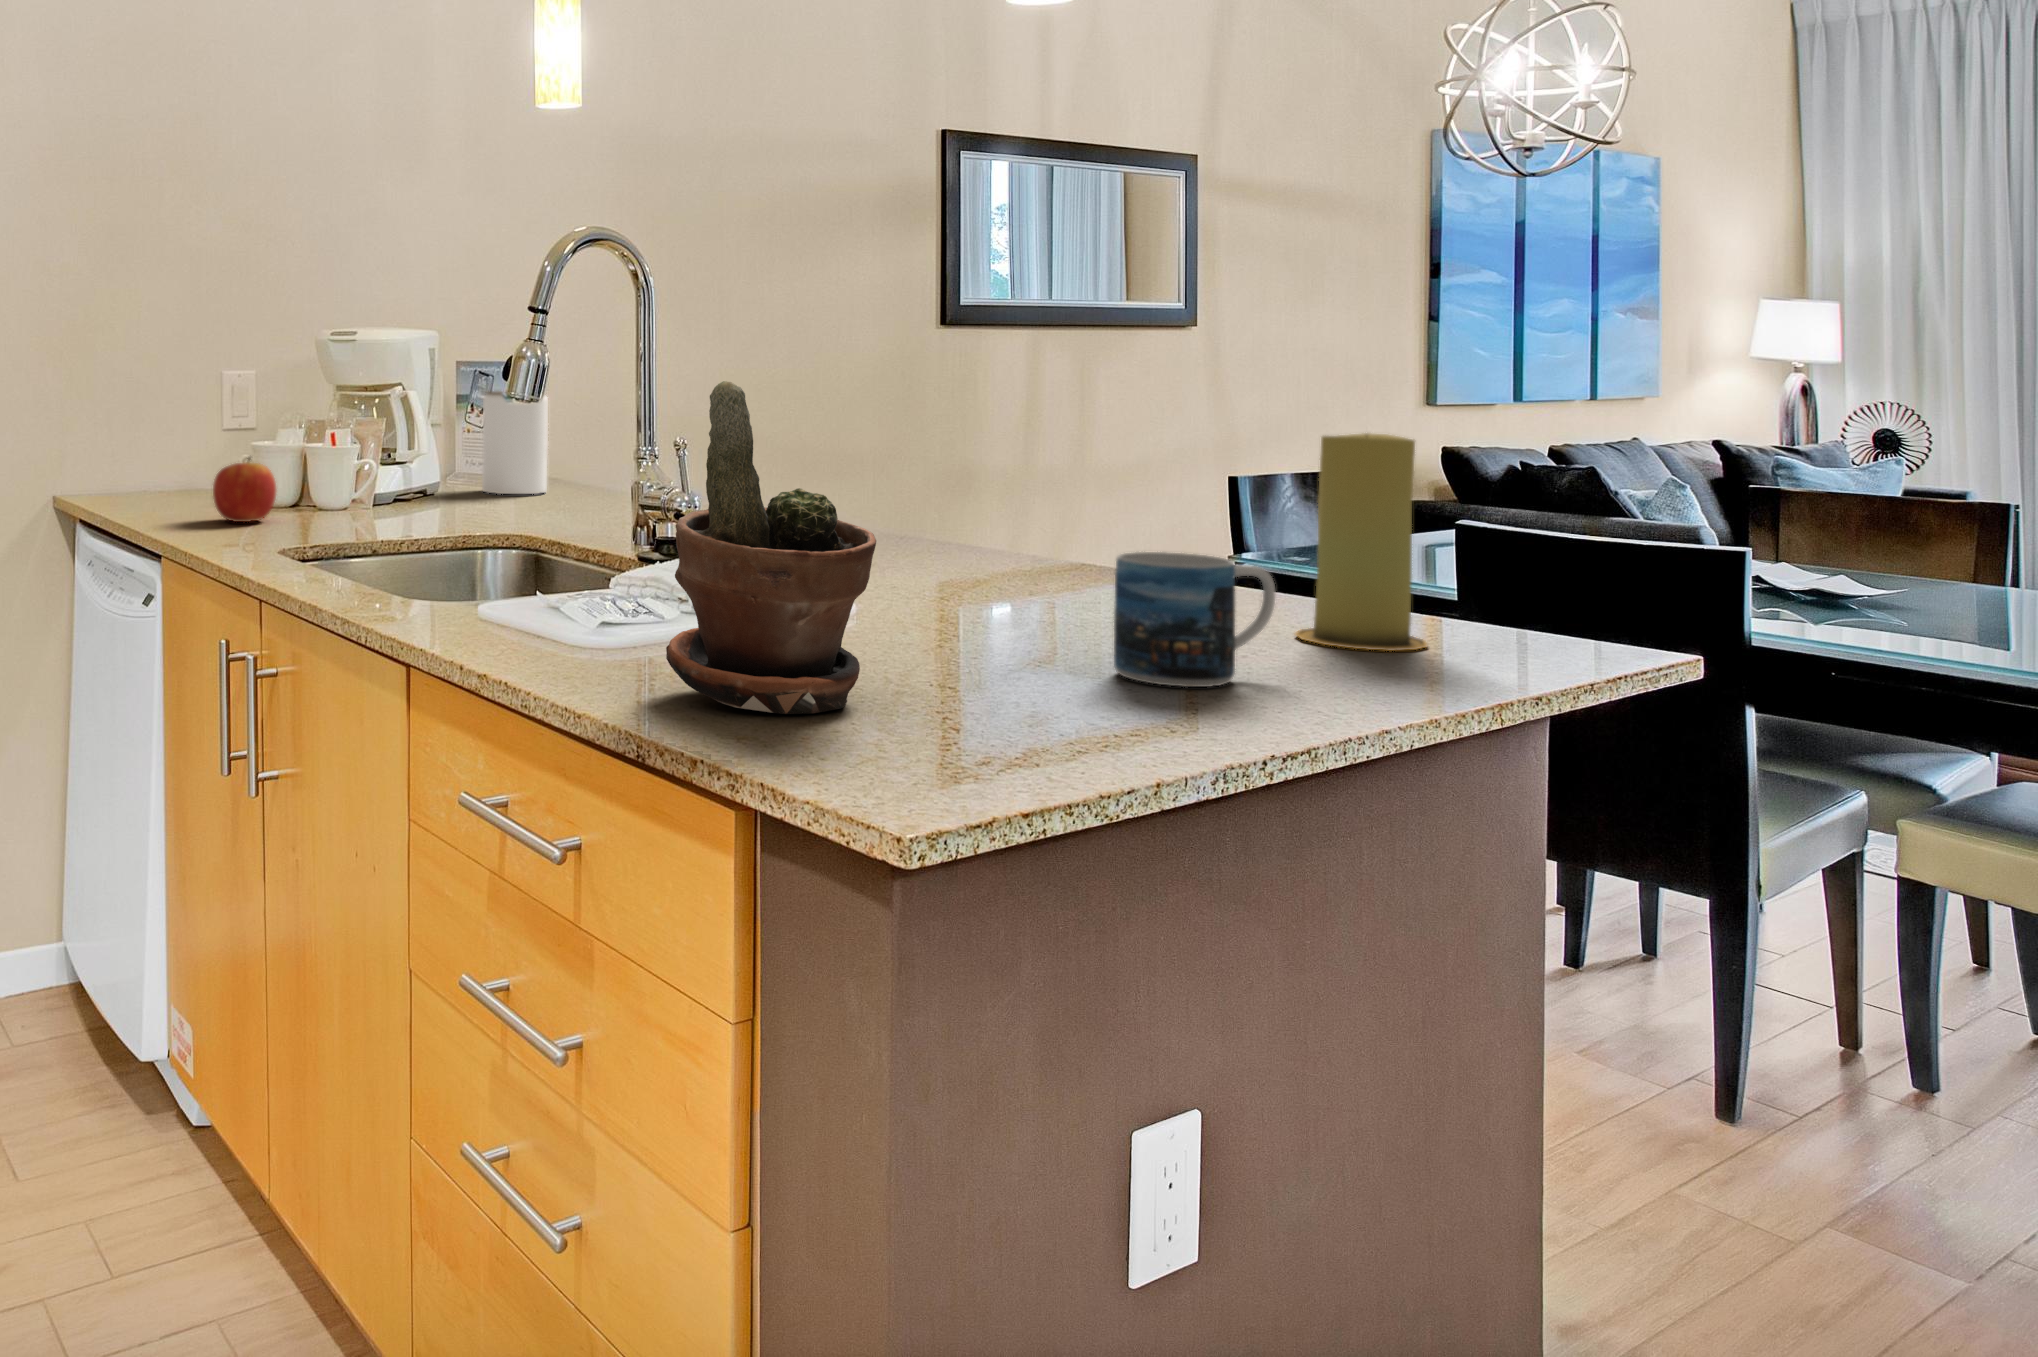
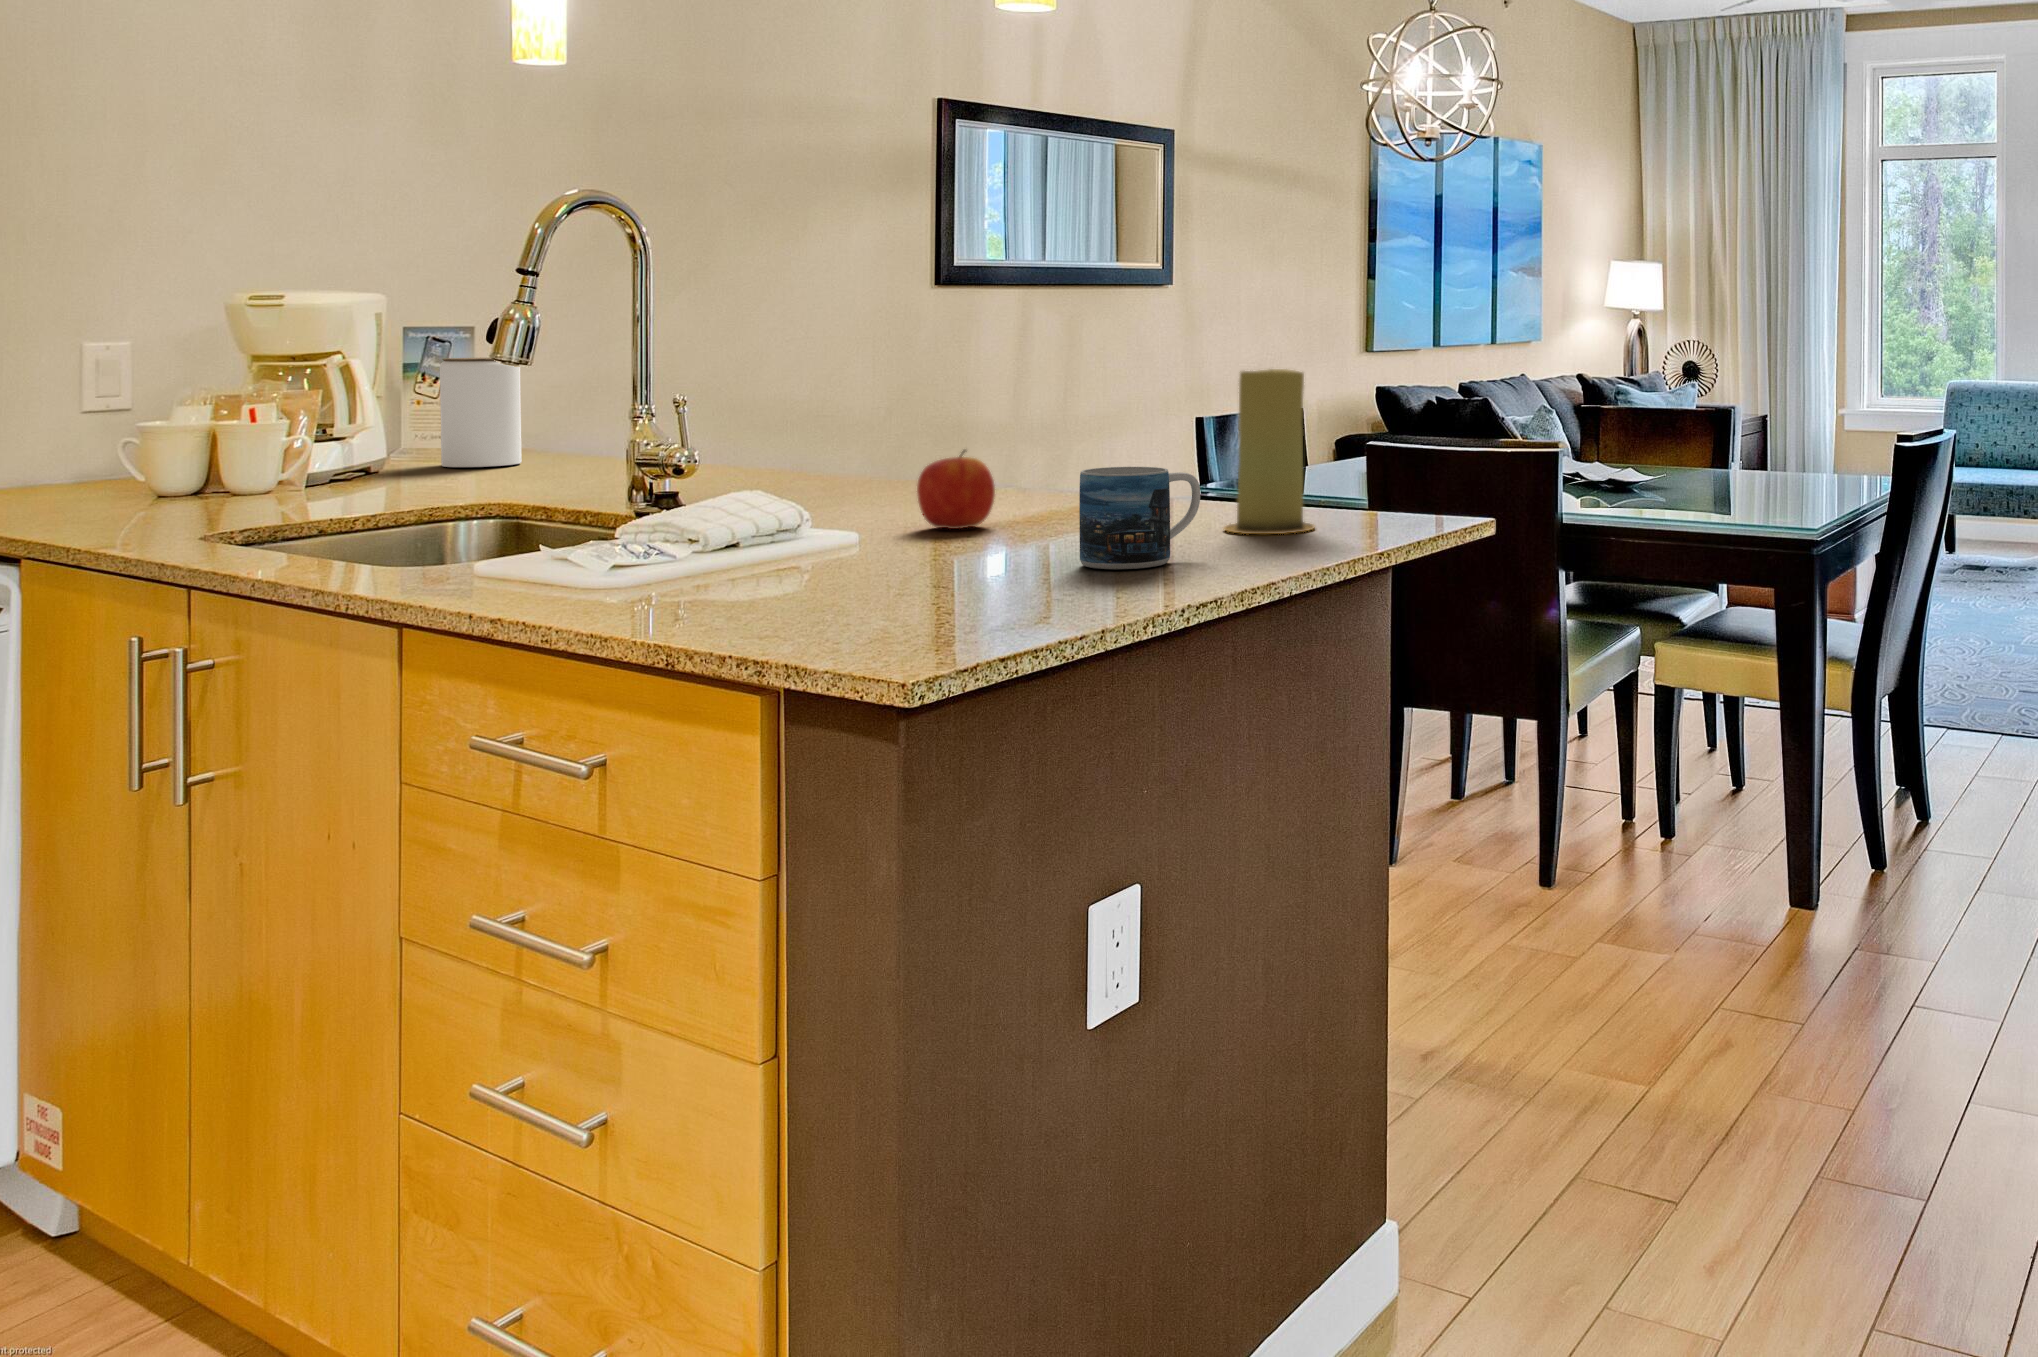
potted plant: present [666,381,876,714] -> none [688,335,880,617]
apple: present [213,457,277,522] -> present [917,450,995,529]

